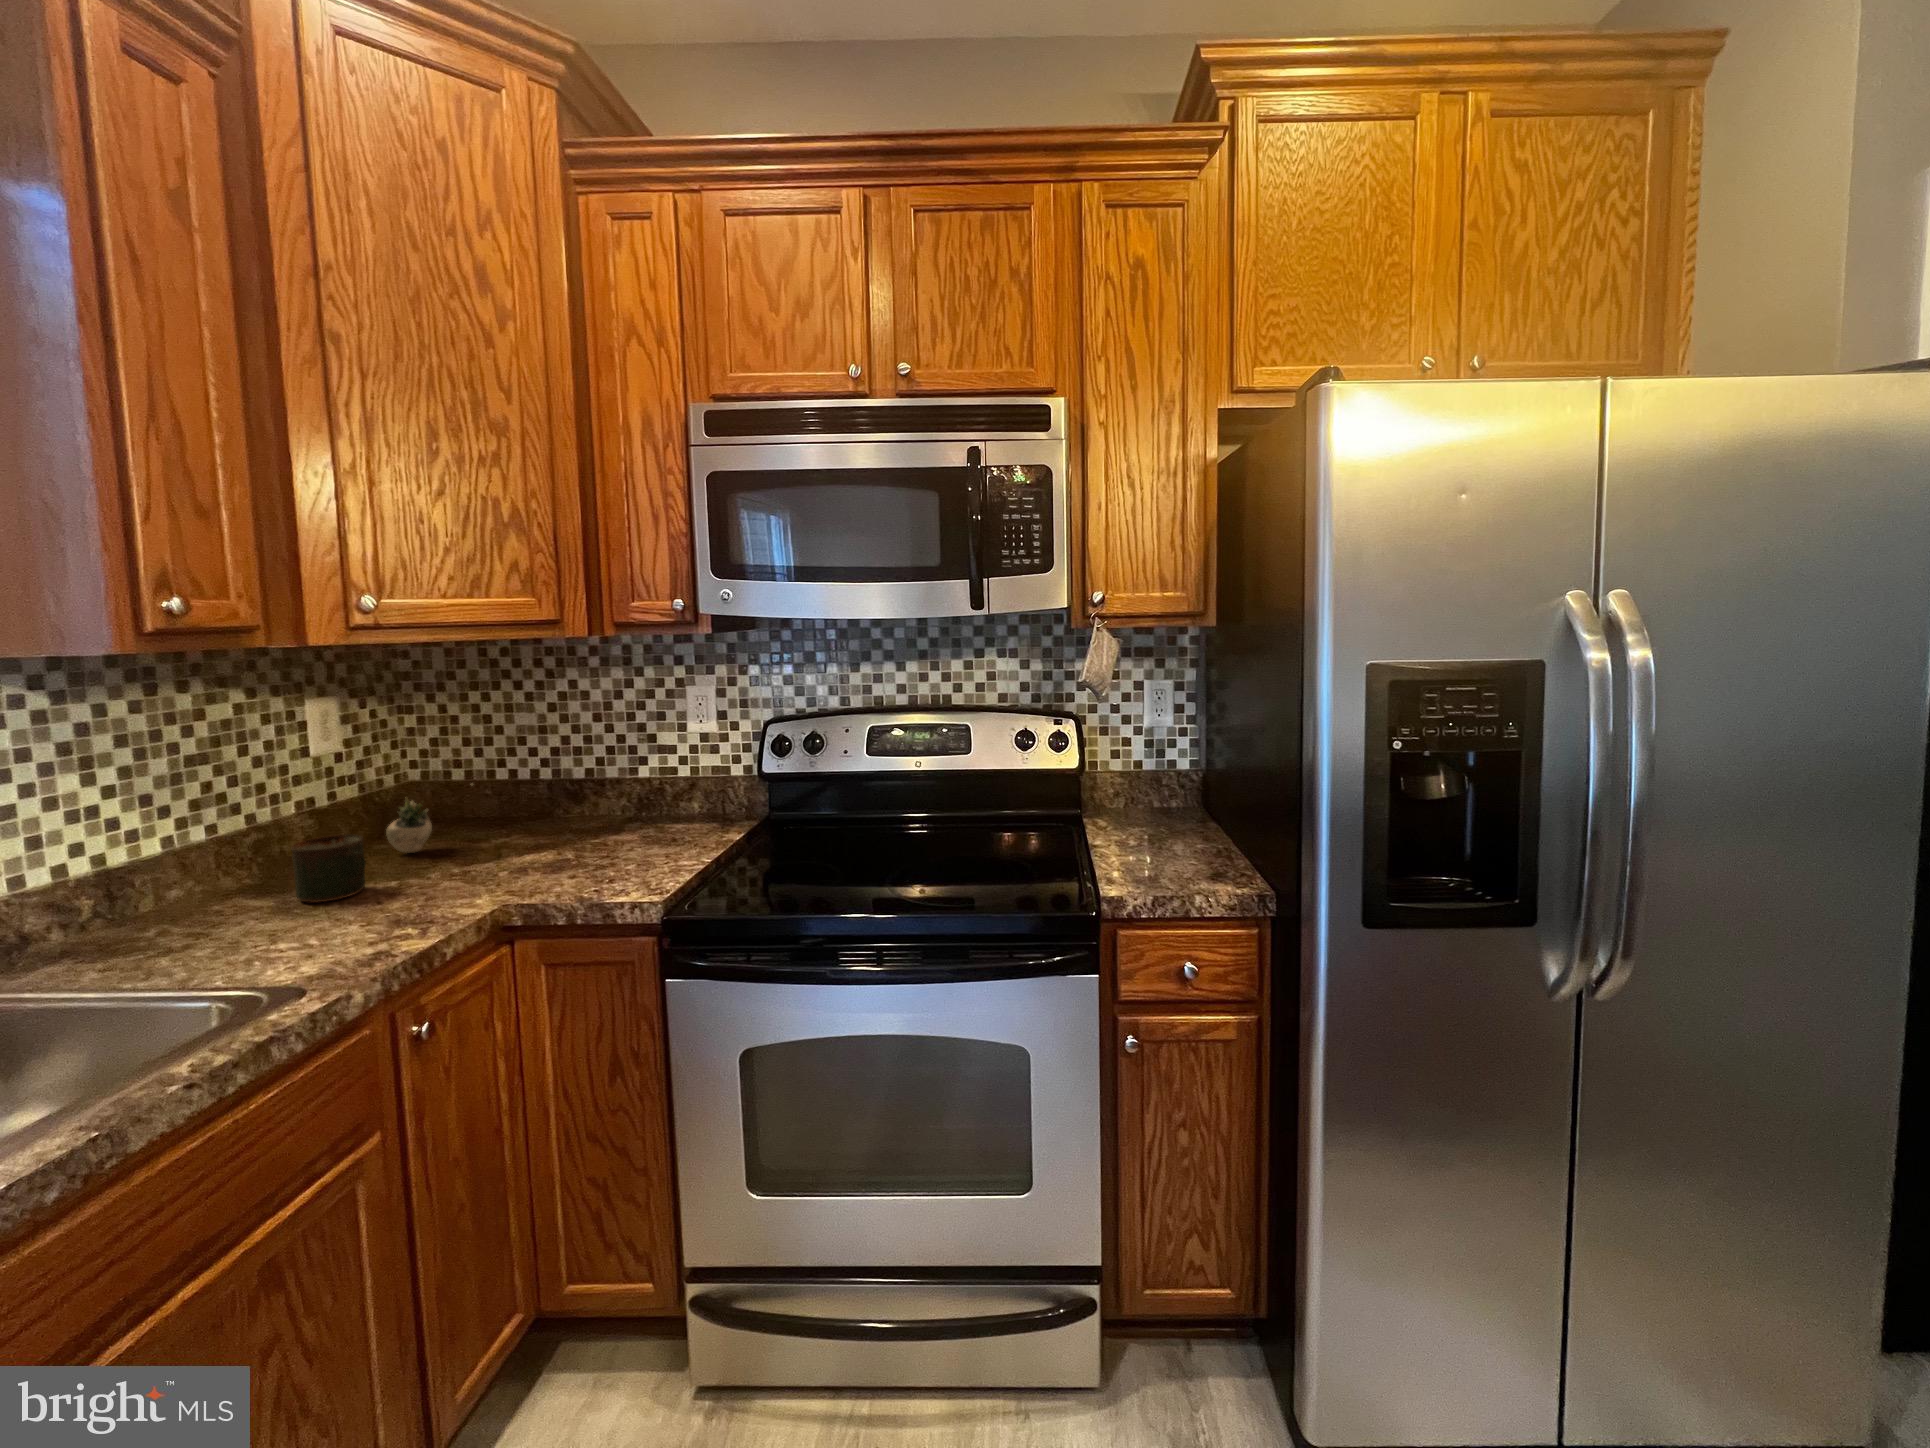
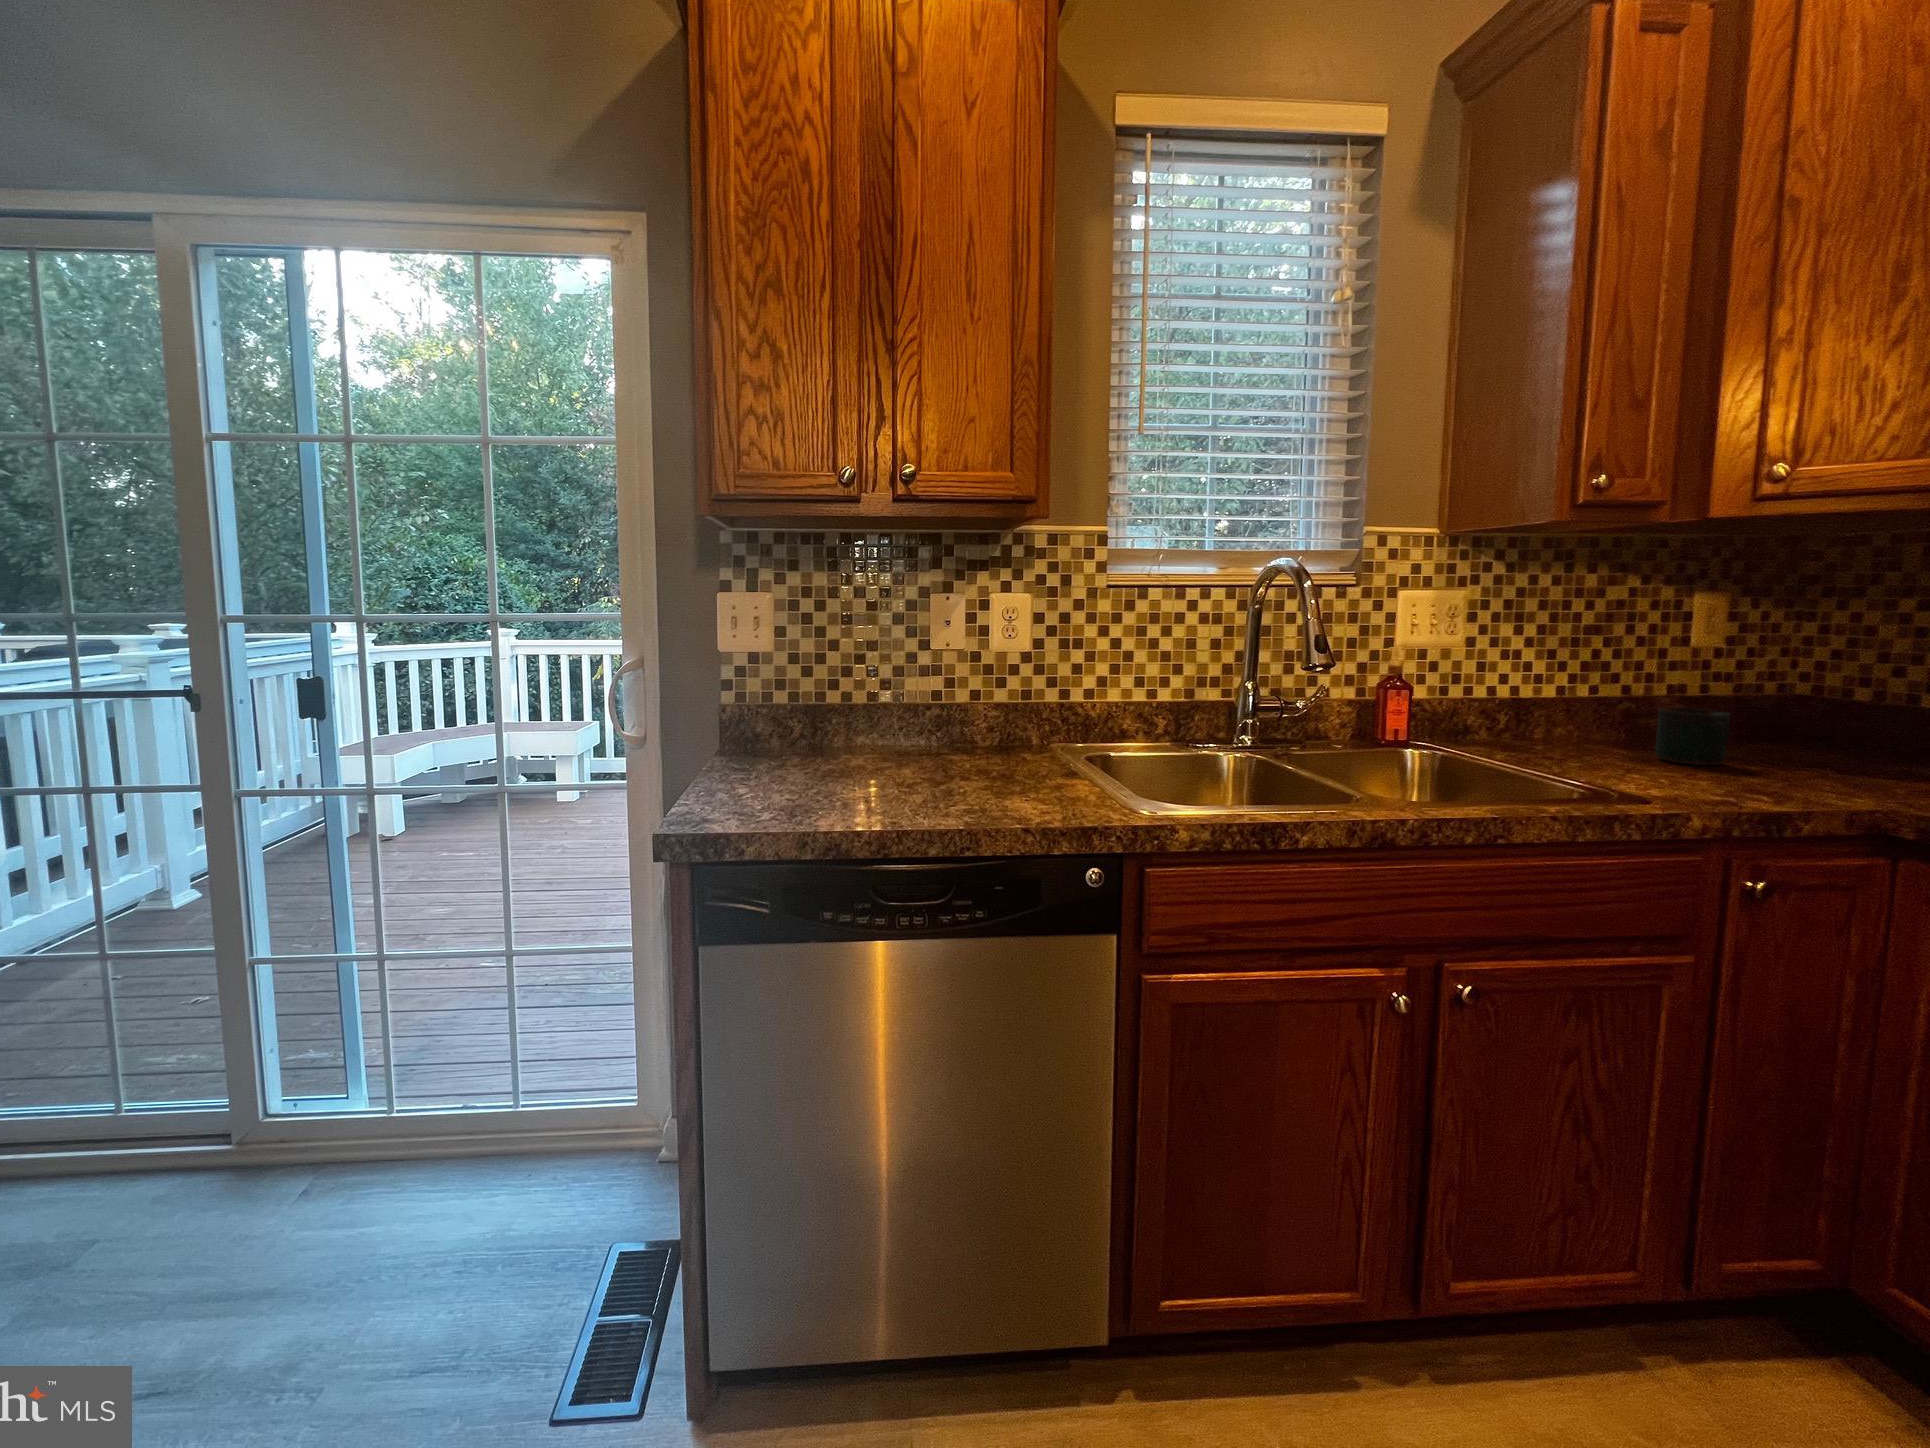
succulent plant: present [386,798,432,853] -> none [1756,695,1881,755]

